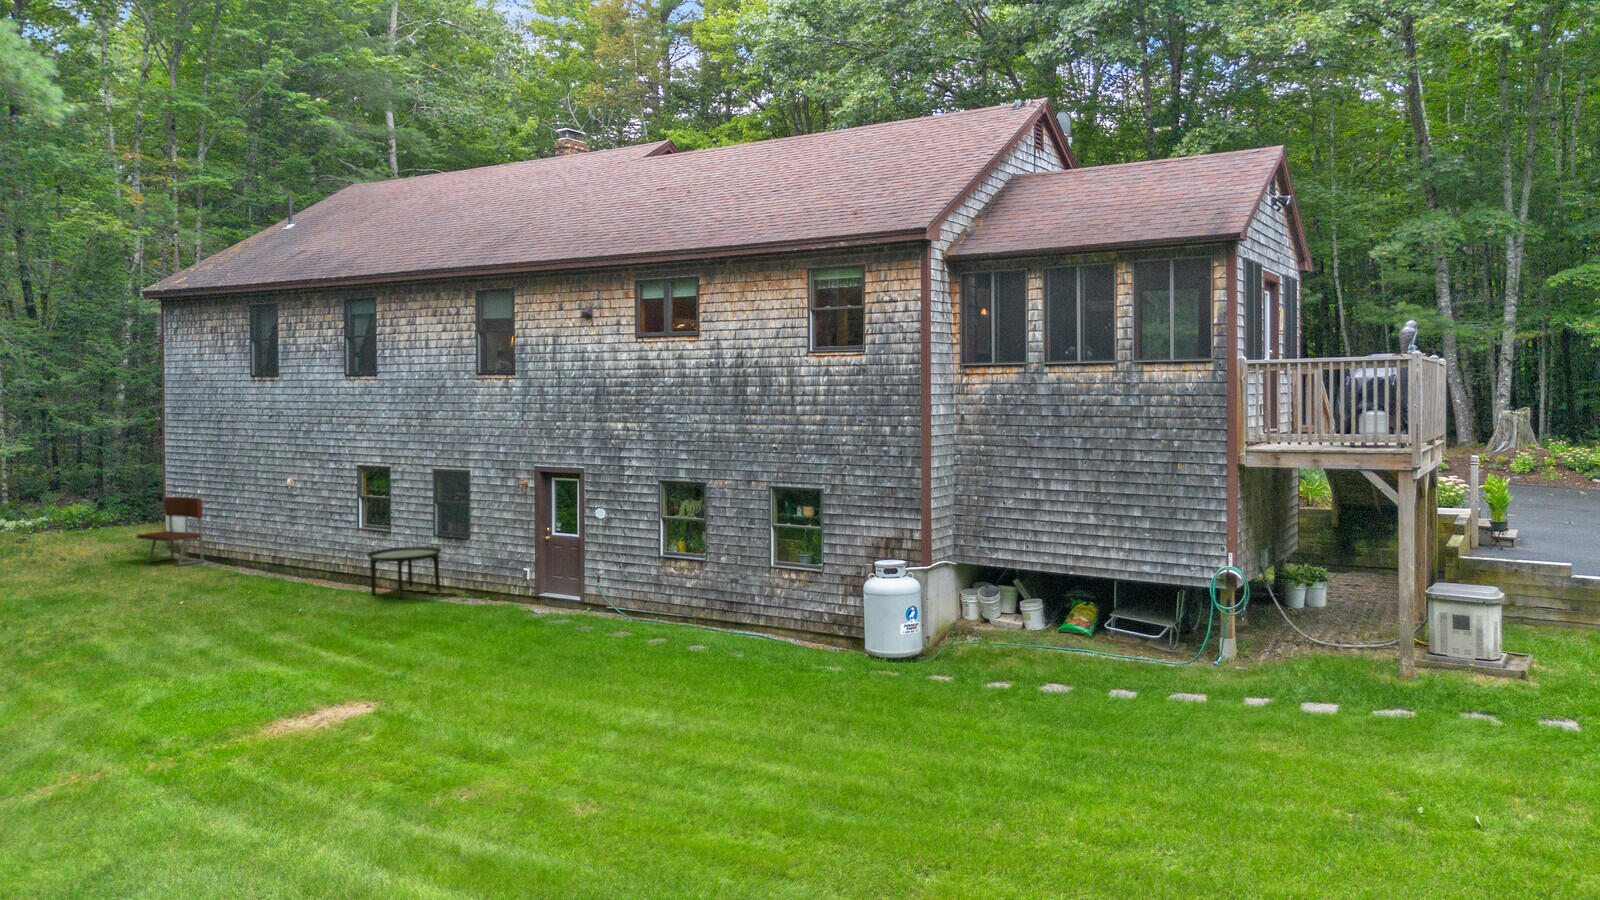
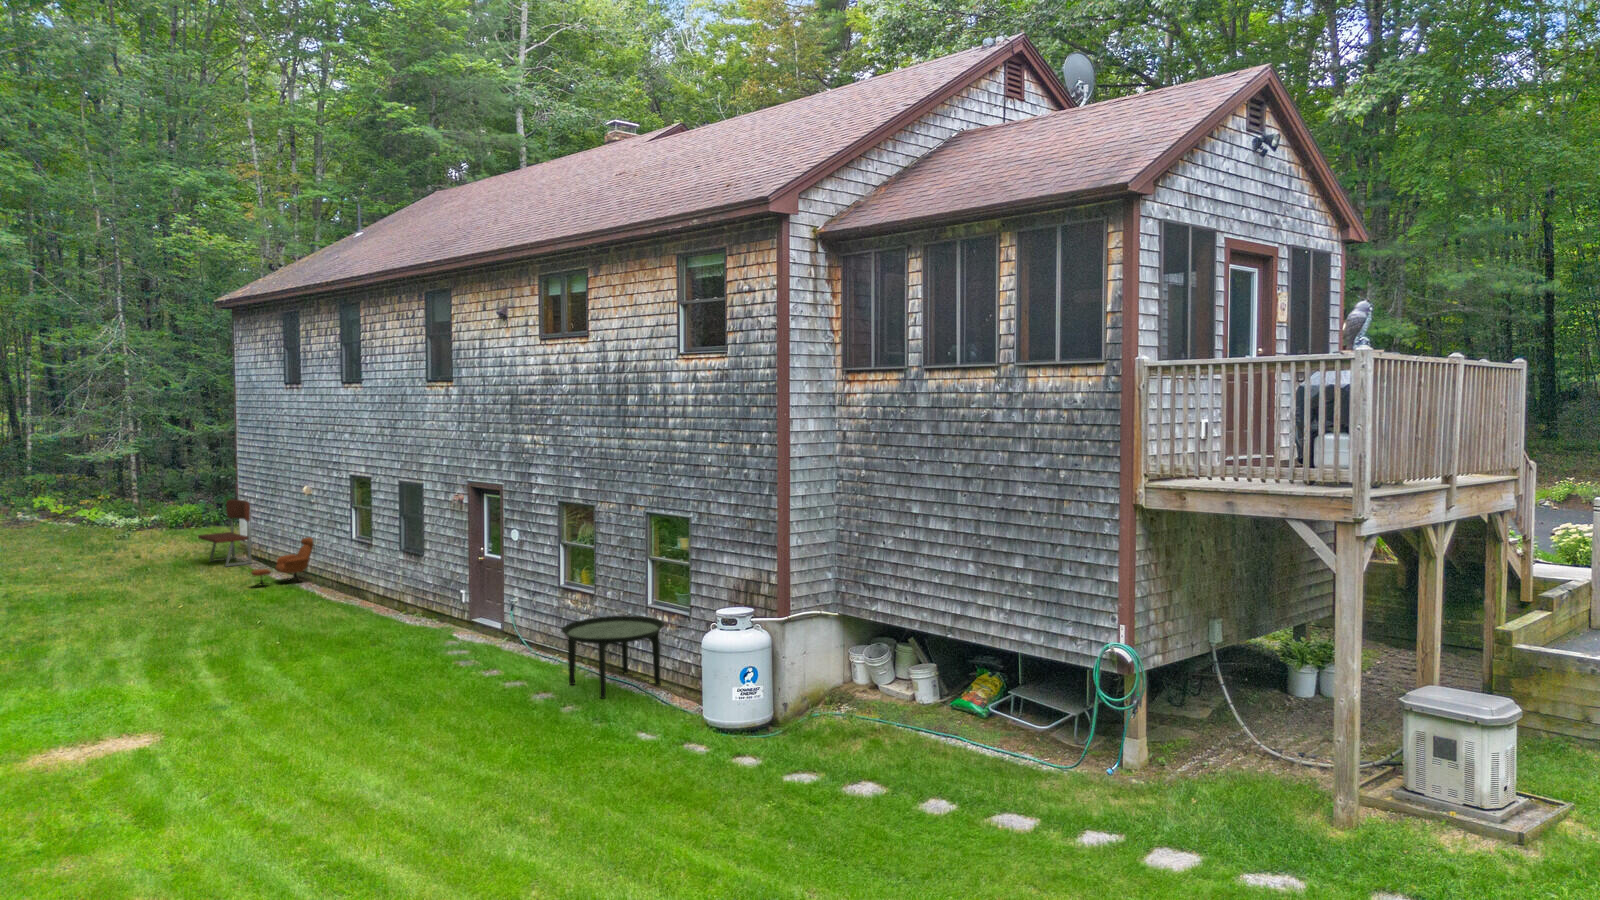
lounge chair: none [246,530,306,583] -> present [251,537,314,585]
round table: present [367,546,441,599] -> present [561,616,664,698]

